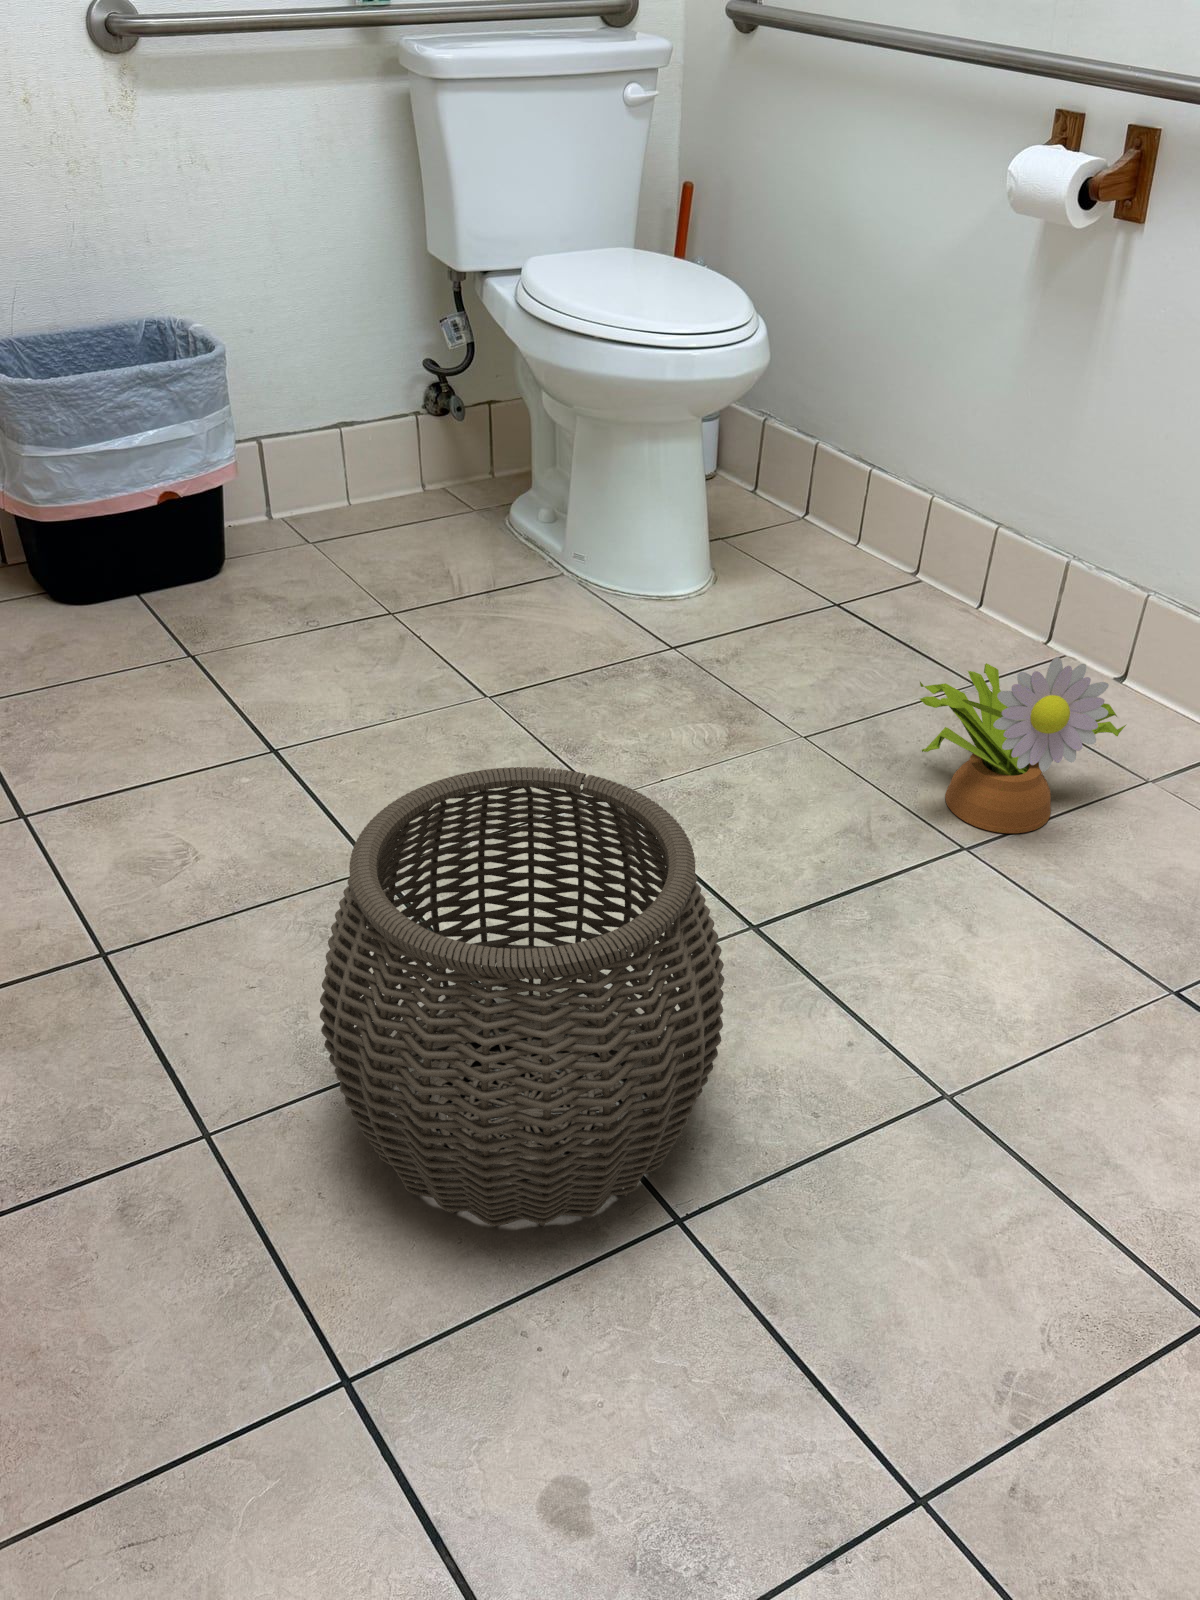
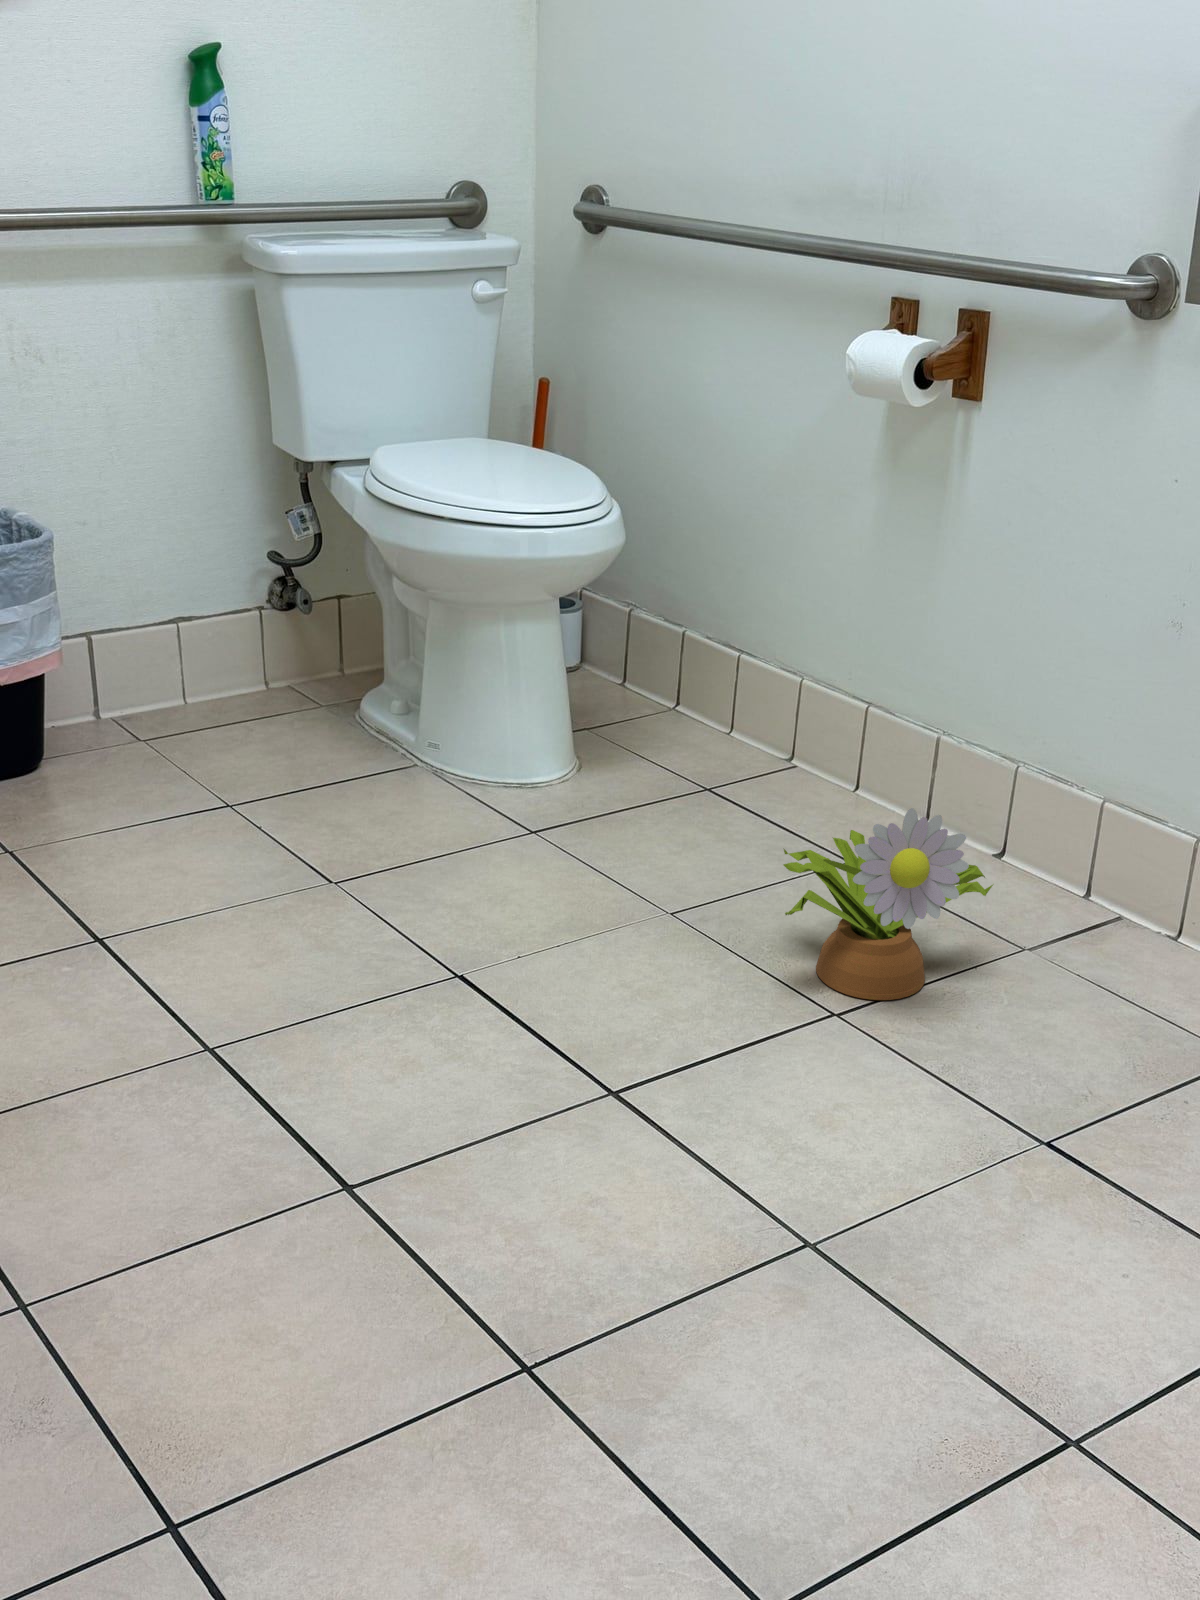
woven basket: present [320,767,724,1226] -> none [145,903,569,1381]

